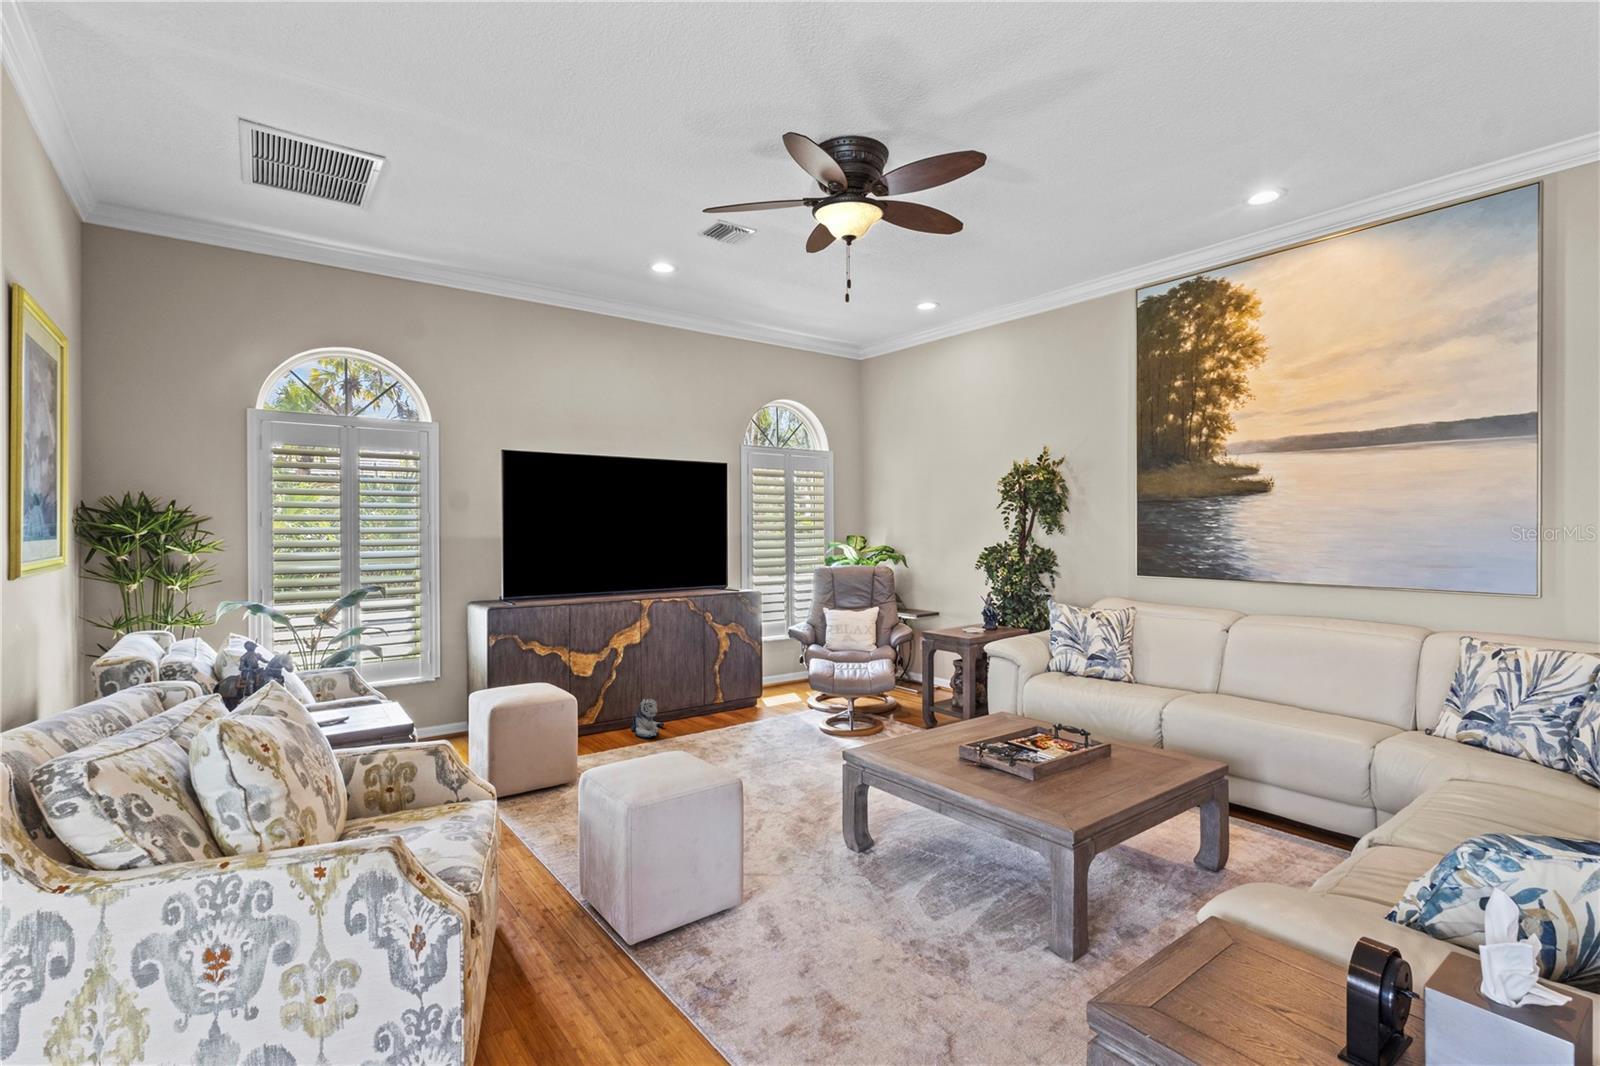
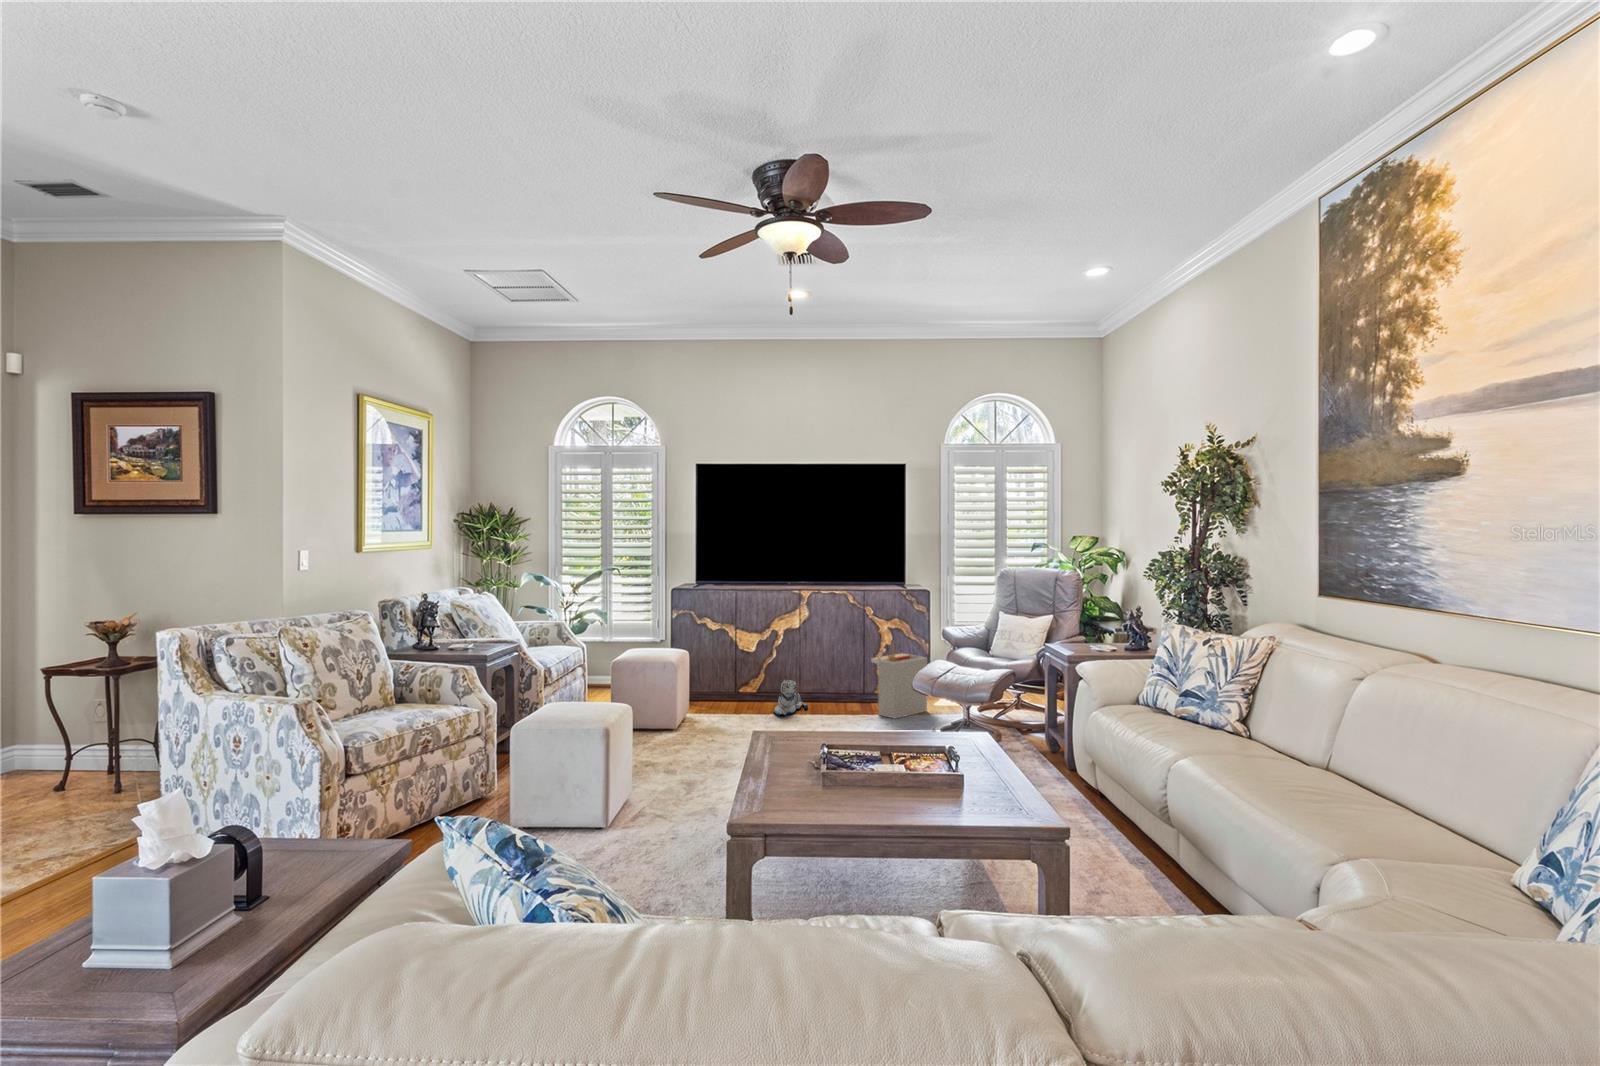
storage bin: none [727,645,774,721] -> present [871,642,927,719]

